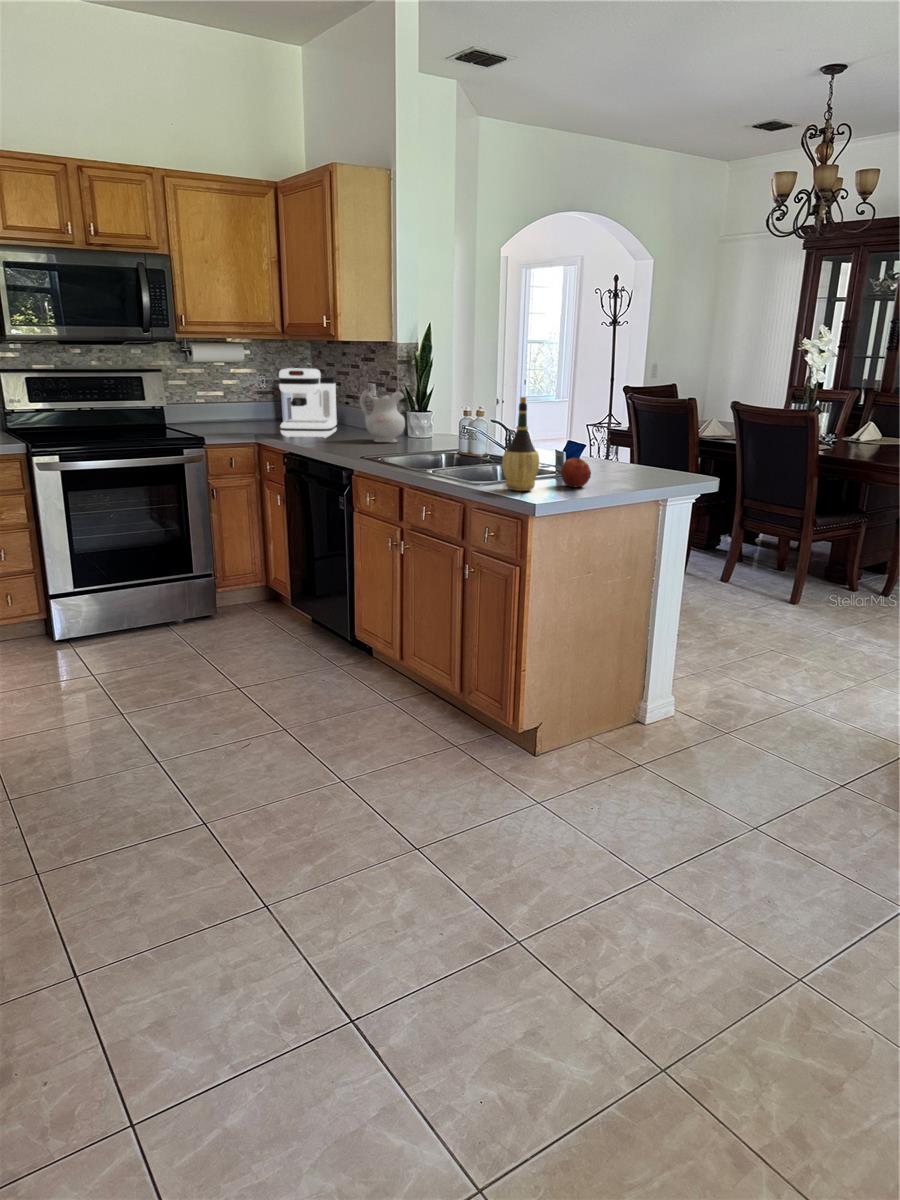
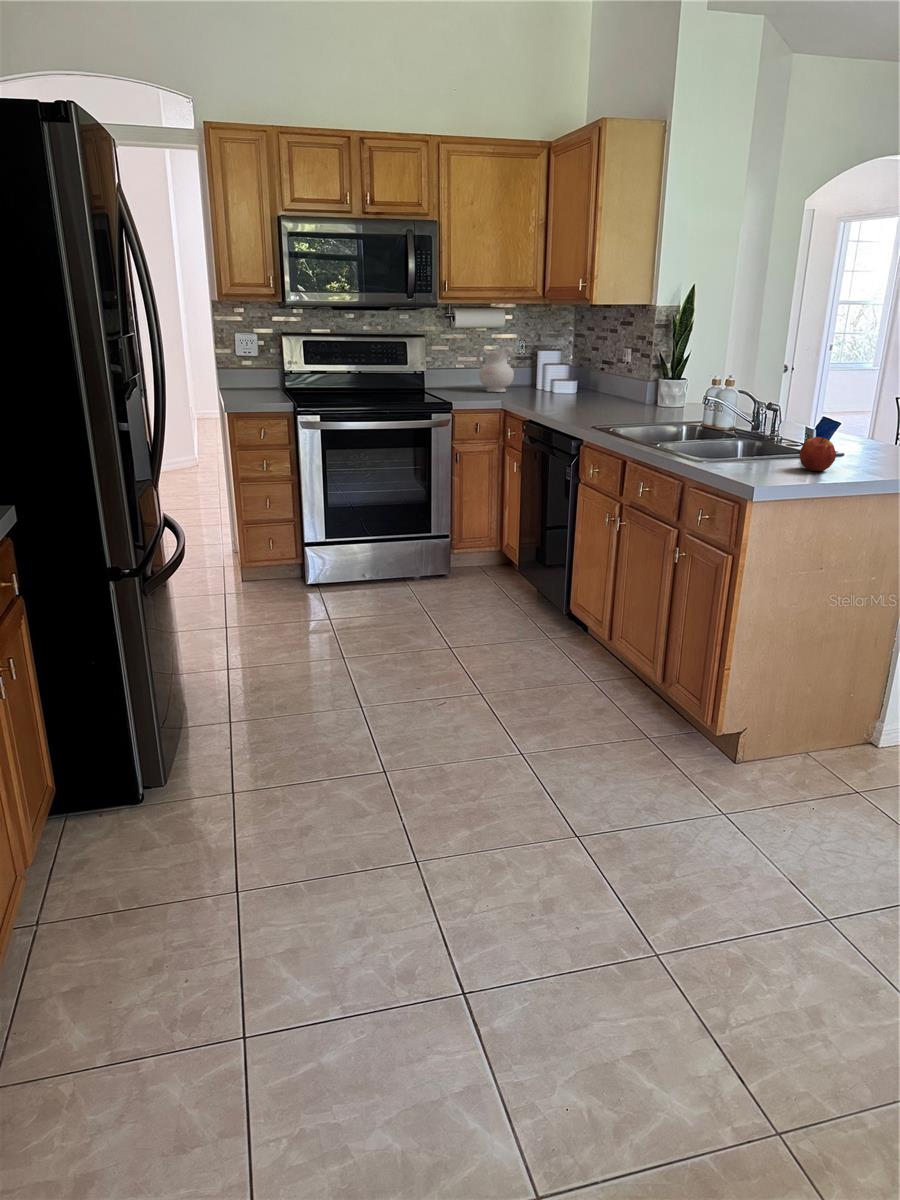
coffee maker: present [279,368,337,438] -> none [527,333,588,405]
ceramic pitcher: present [360,389,405,443] -> present [476,345,514,392]
wine bottle: present [502,397,539,491] -> none [728,366,771,472]

